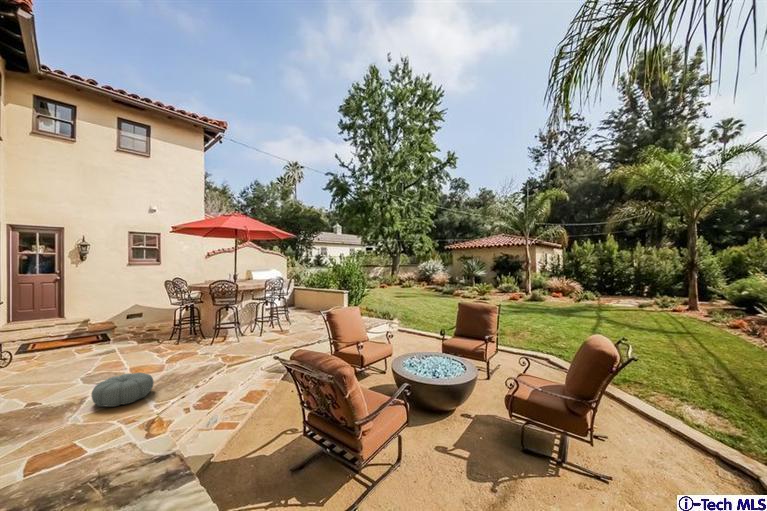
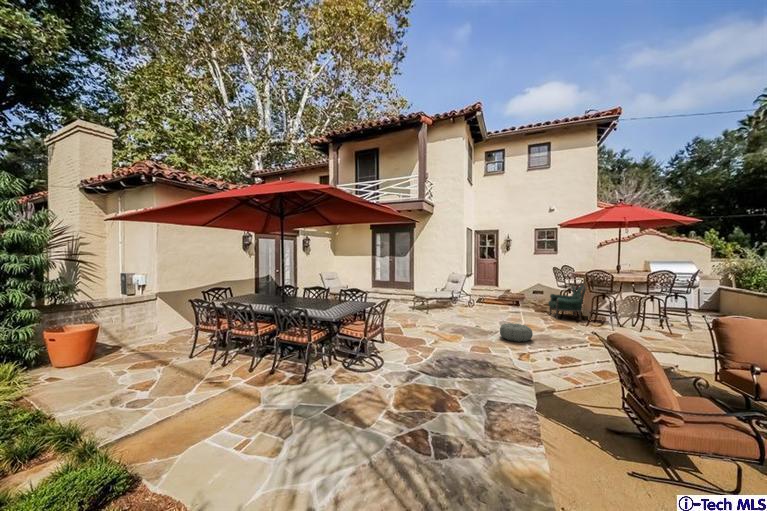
armchair: none [160,295,207,347] -> present [548,283,586,320]

